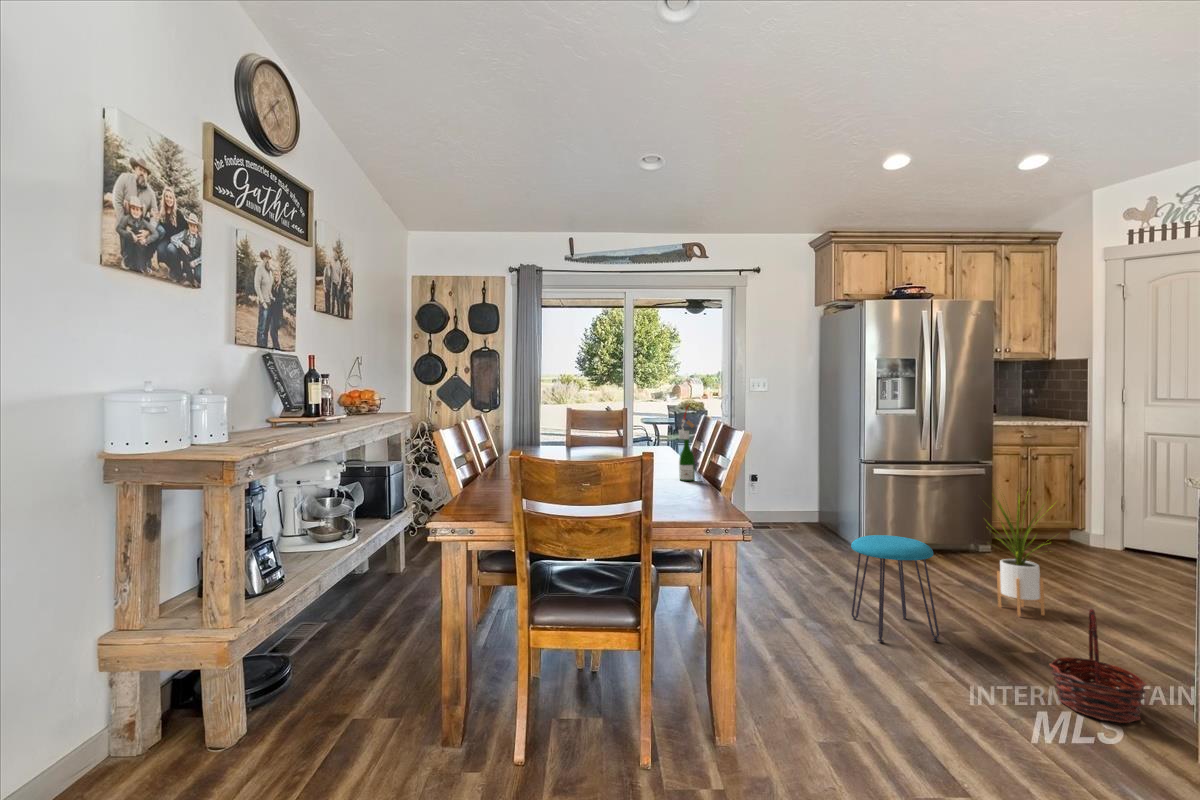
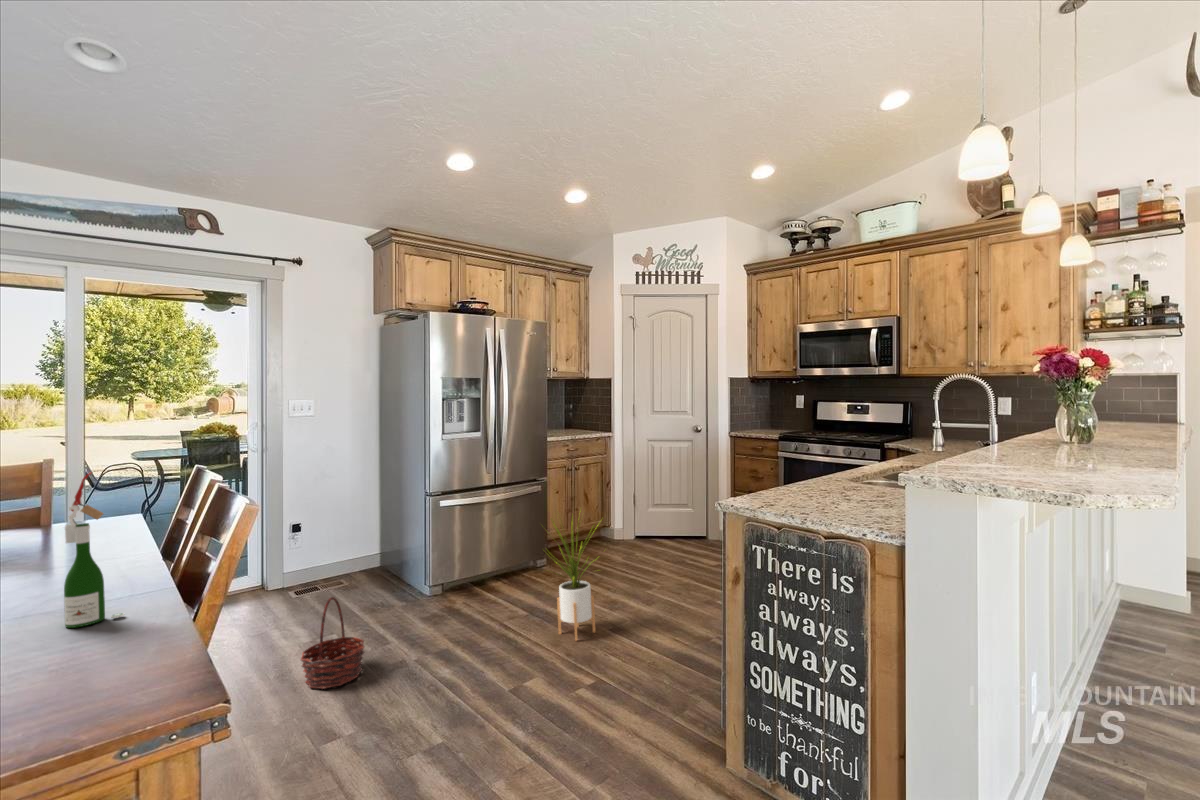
stool: present [851,535,939,642] -> none [411,591,509,738]
basket: present [1050,609,1146,723] -> present [301,597,365,689]

